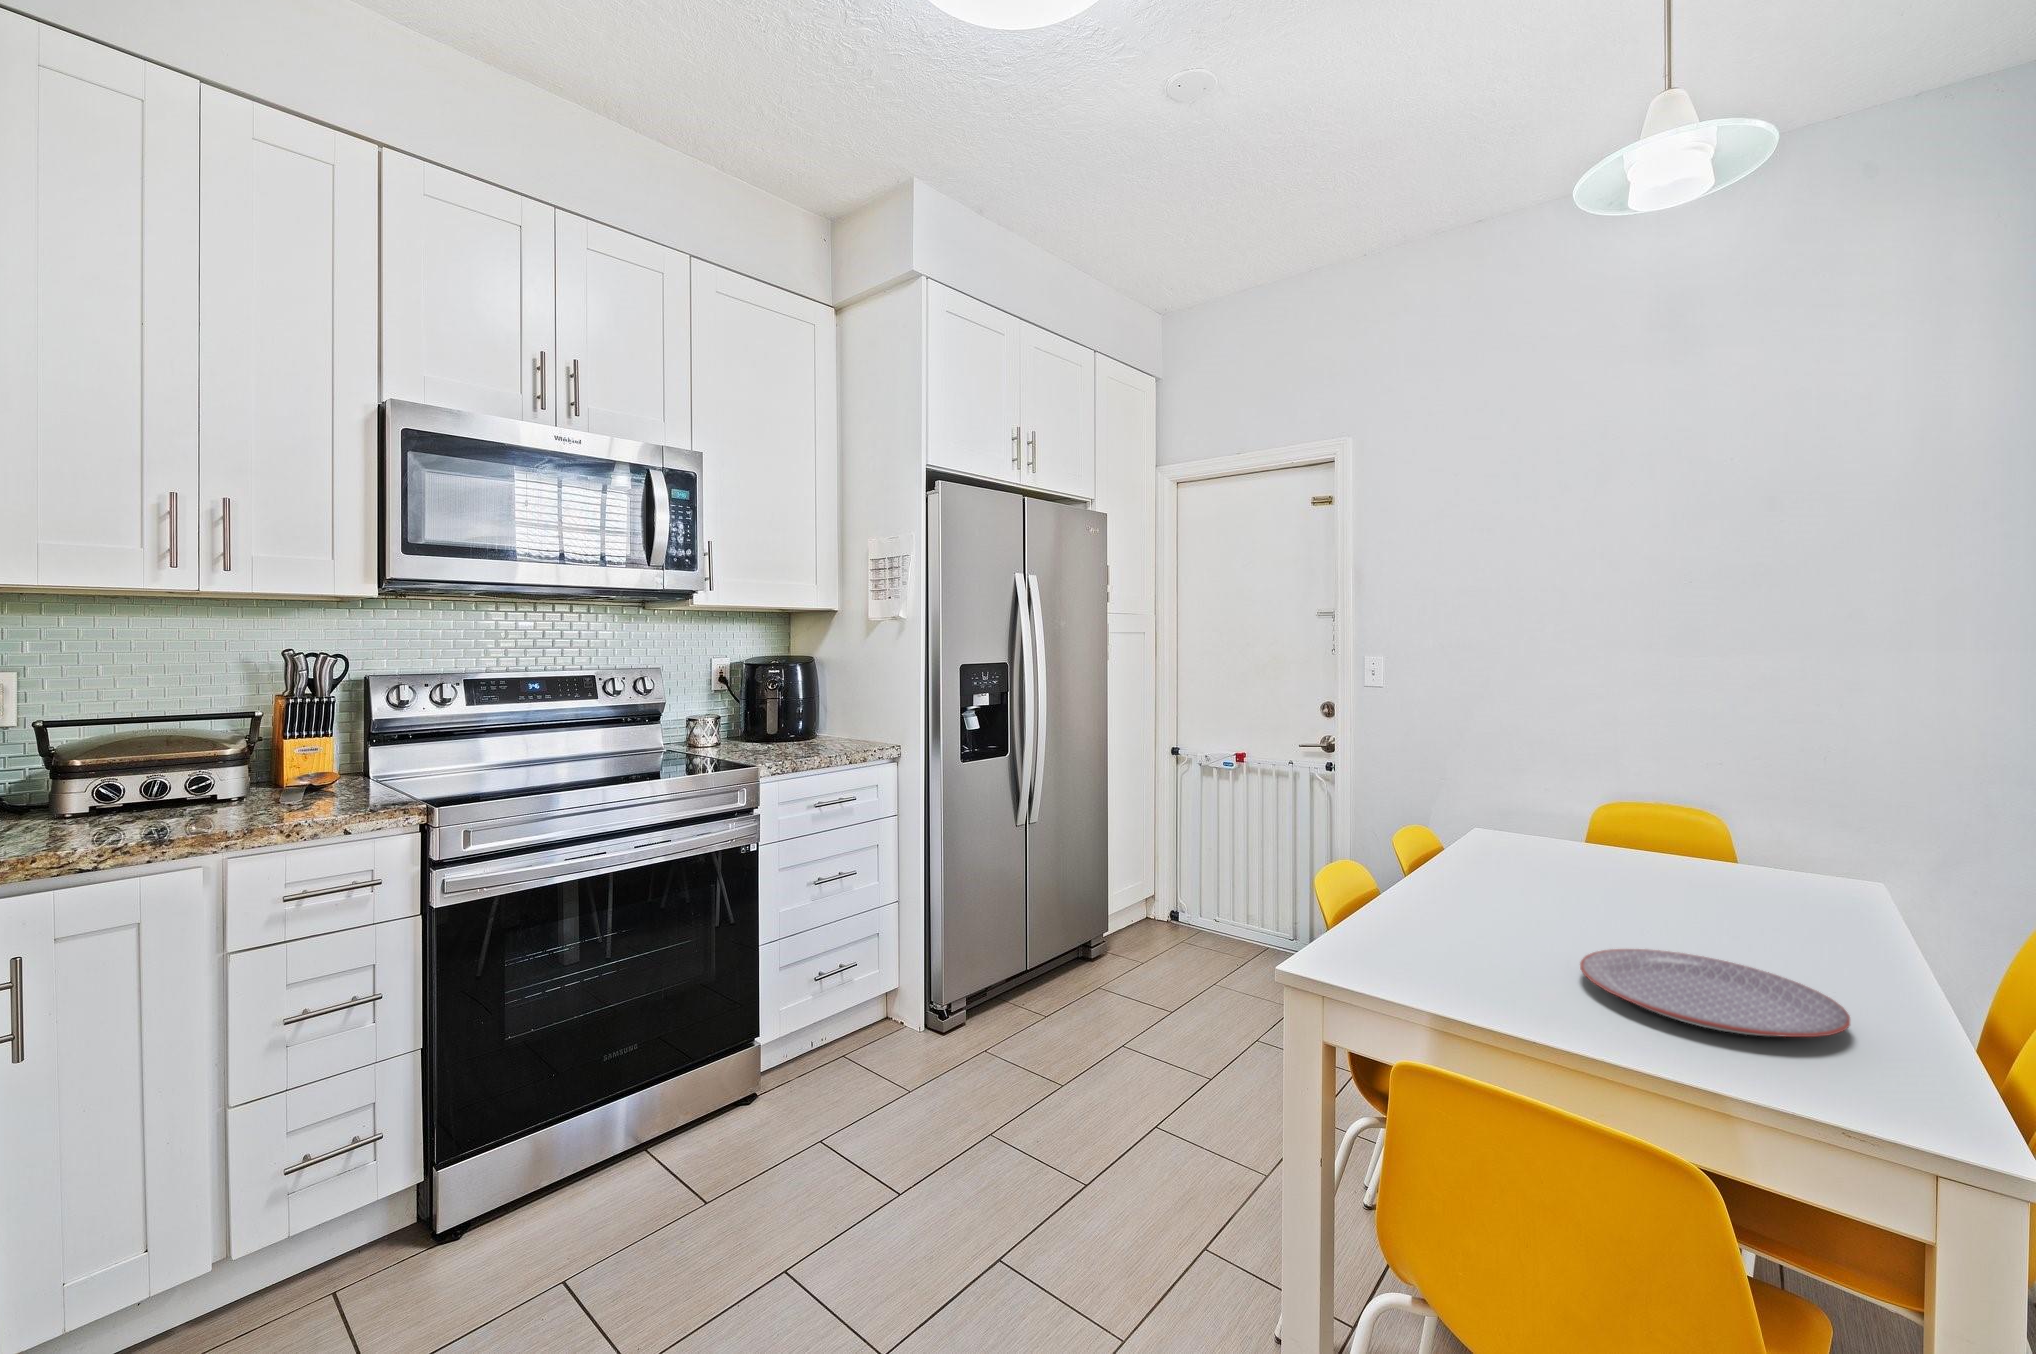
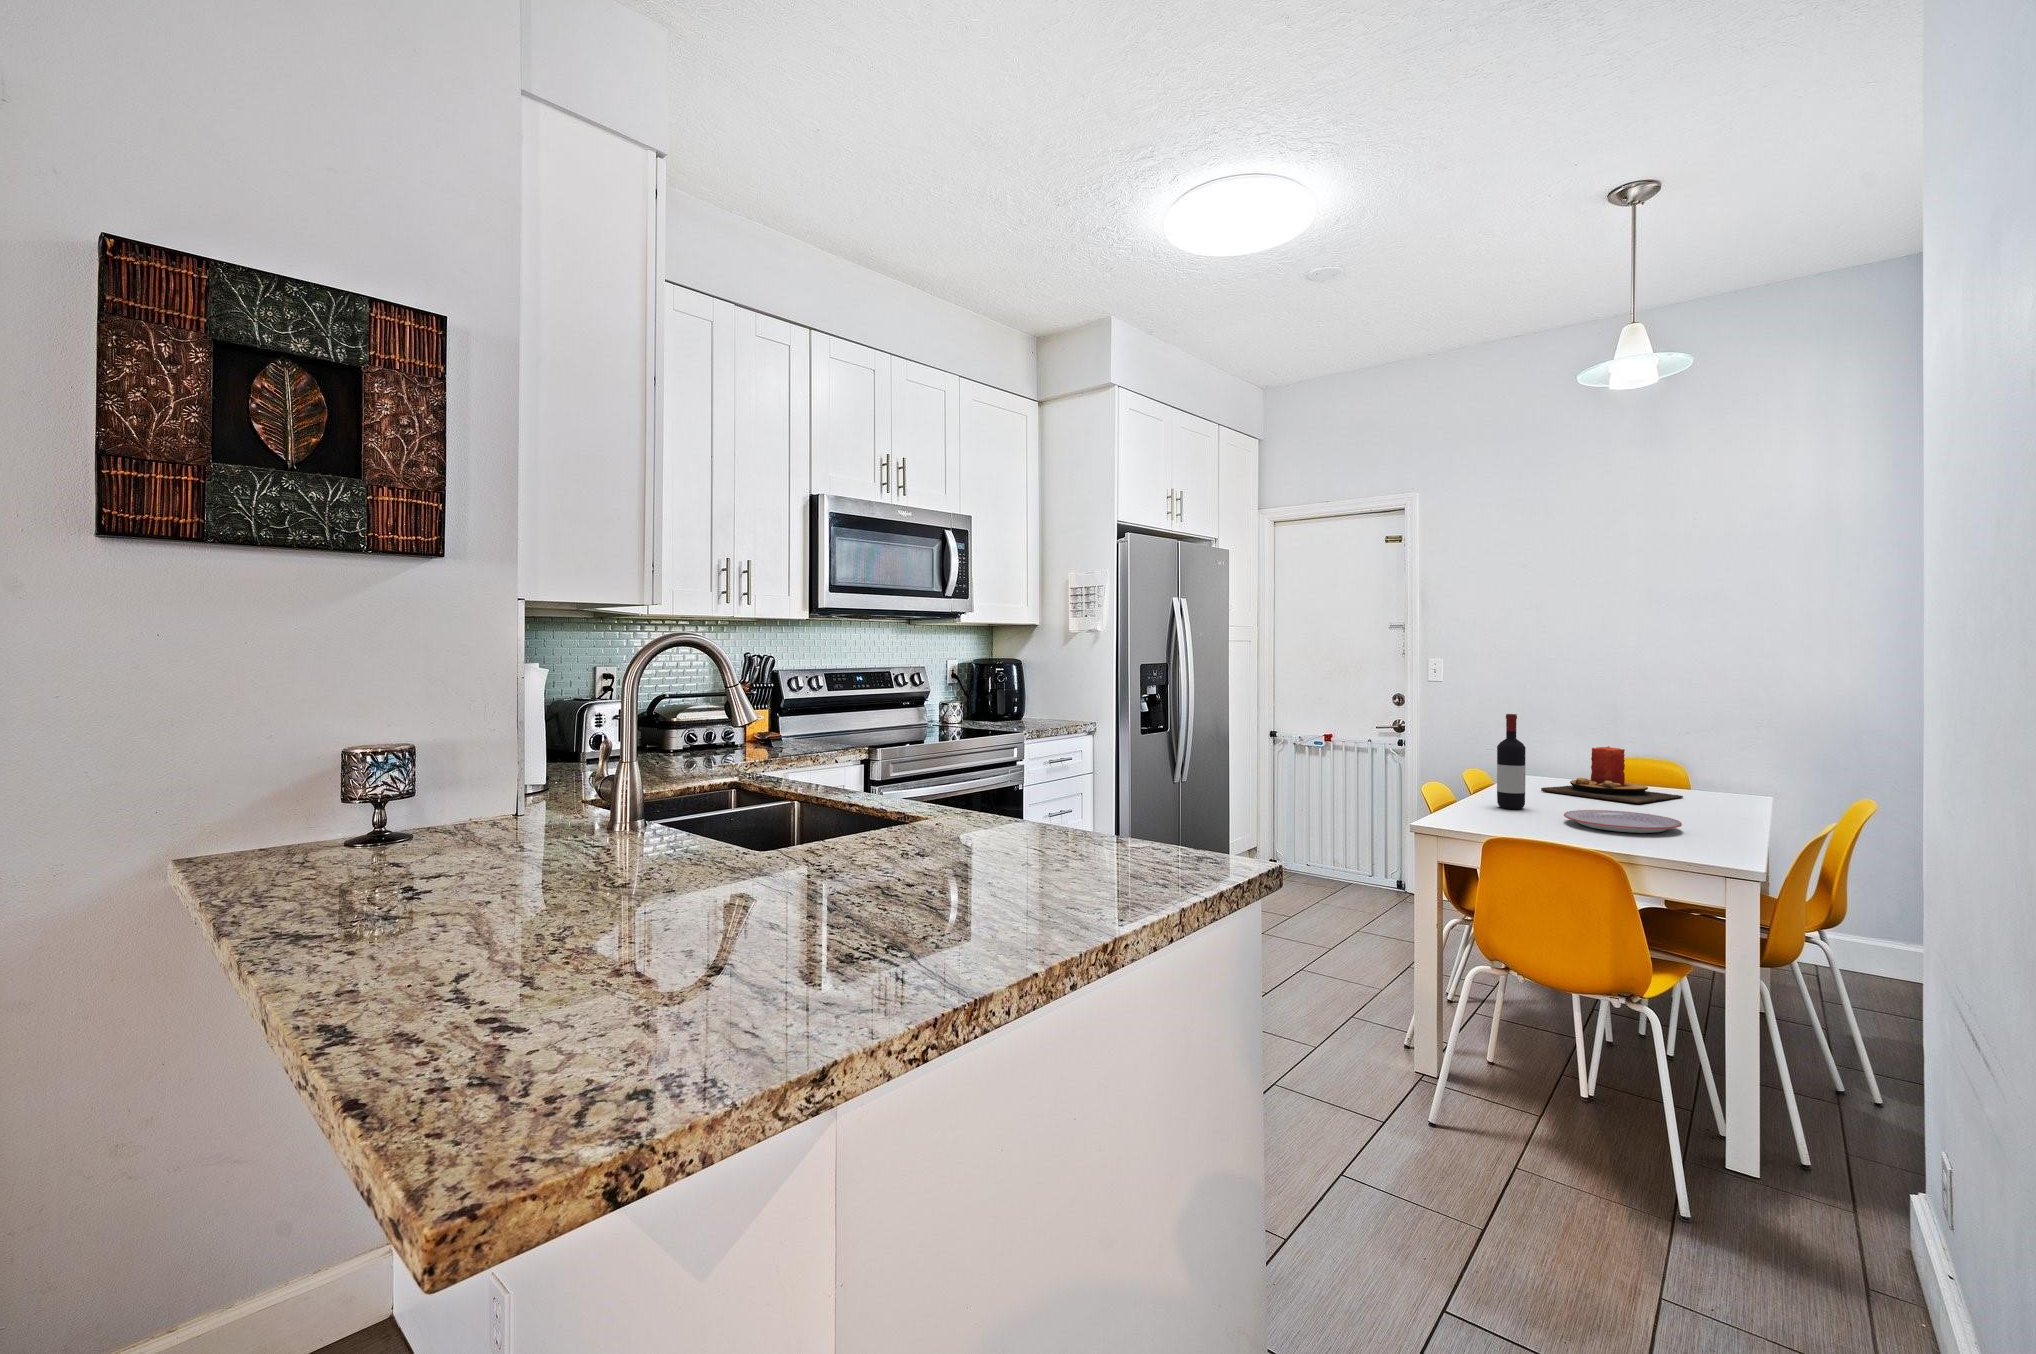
wine bottle: none [1449,755,1501,930] -> present [1497,714,1526,809]
candle: none [1524,803,1776,917] -> present [1541,746,1683,803]

